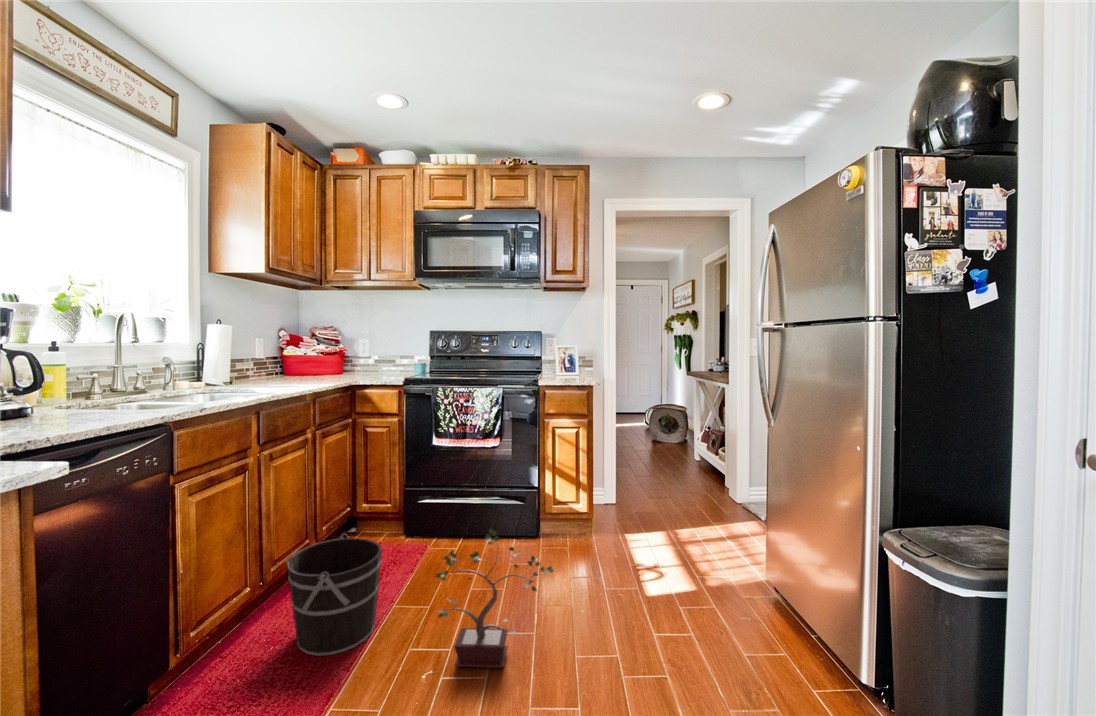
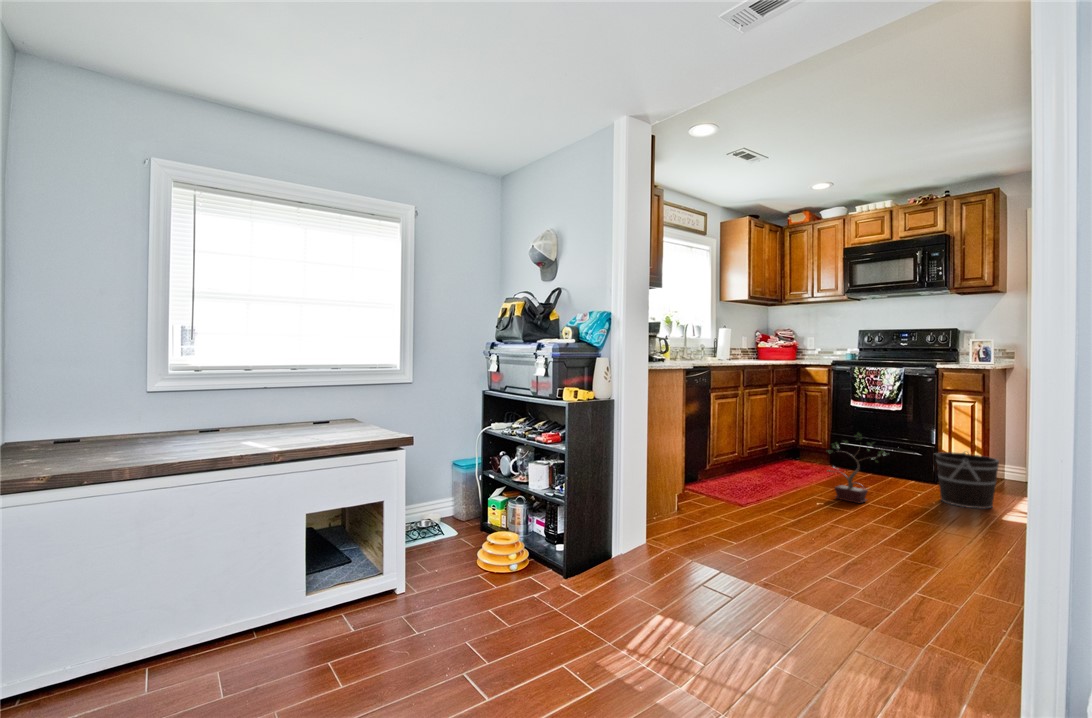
bucket: present [285,534,382,656] -> present [936,452,999,509]

